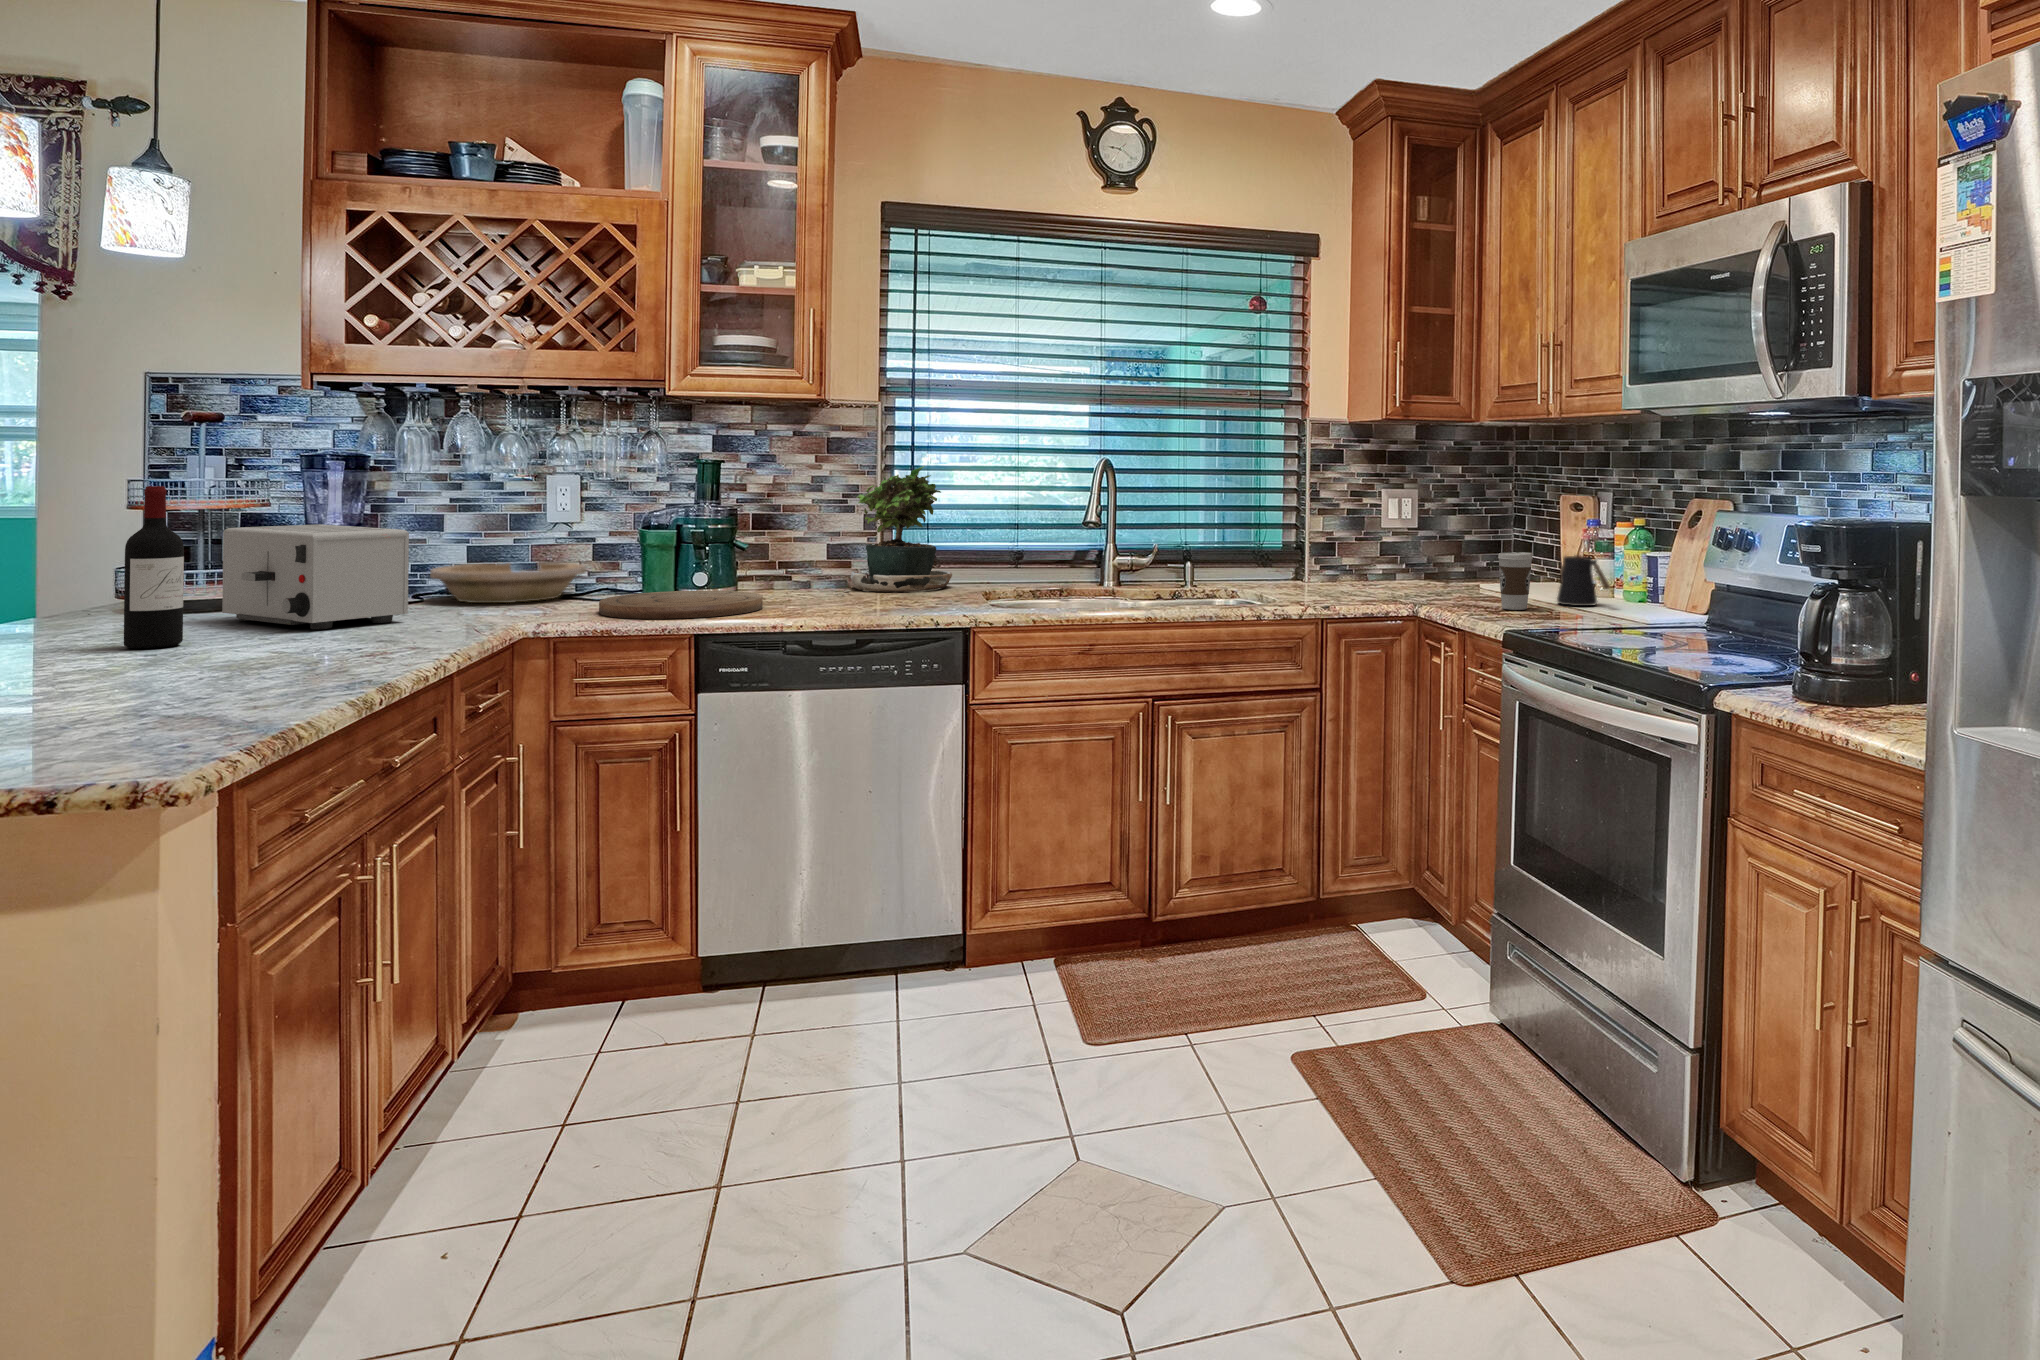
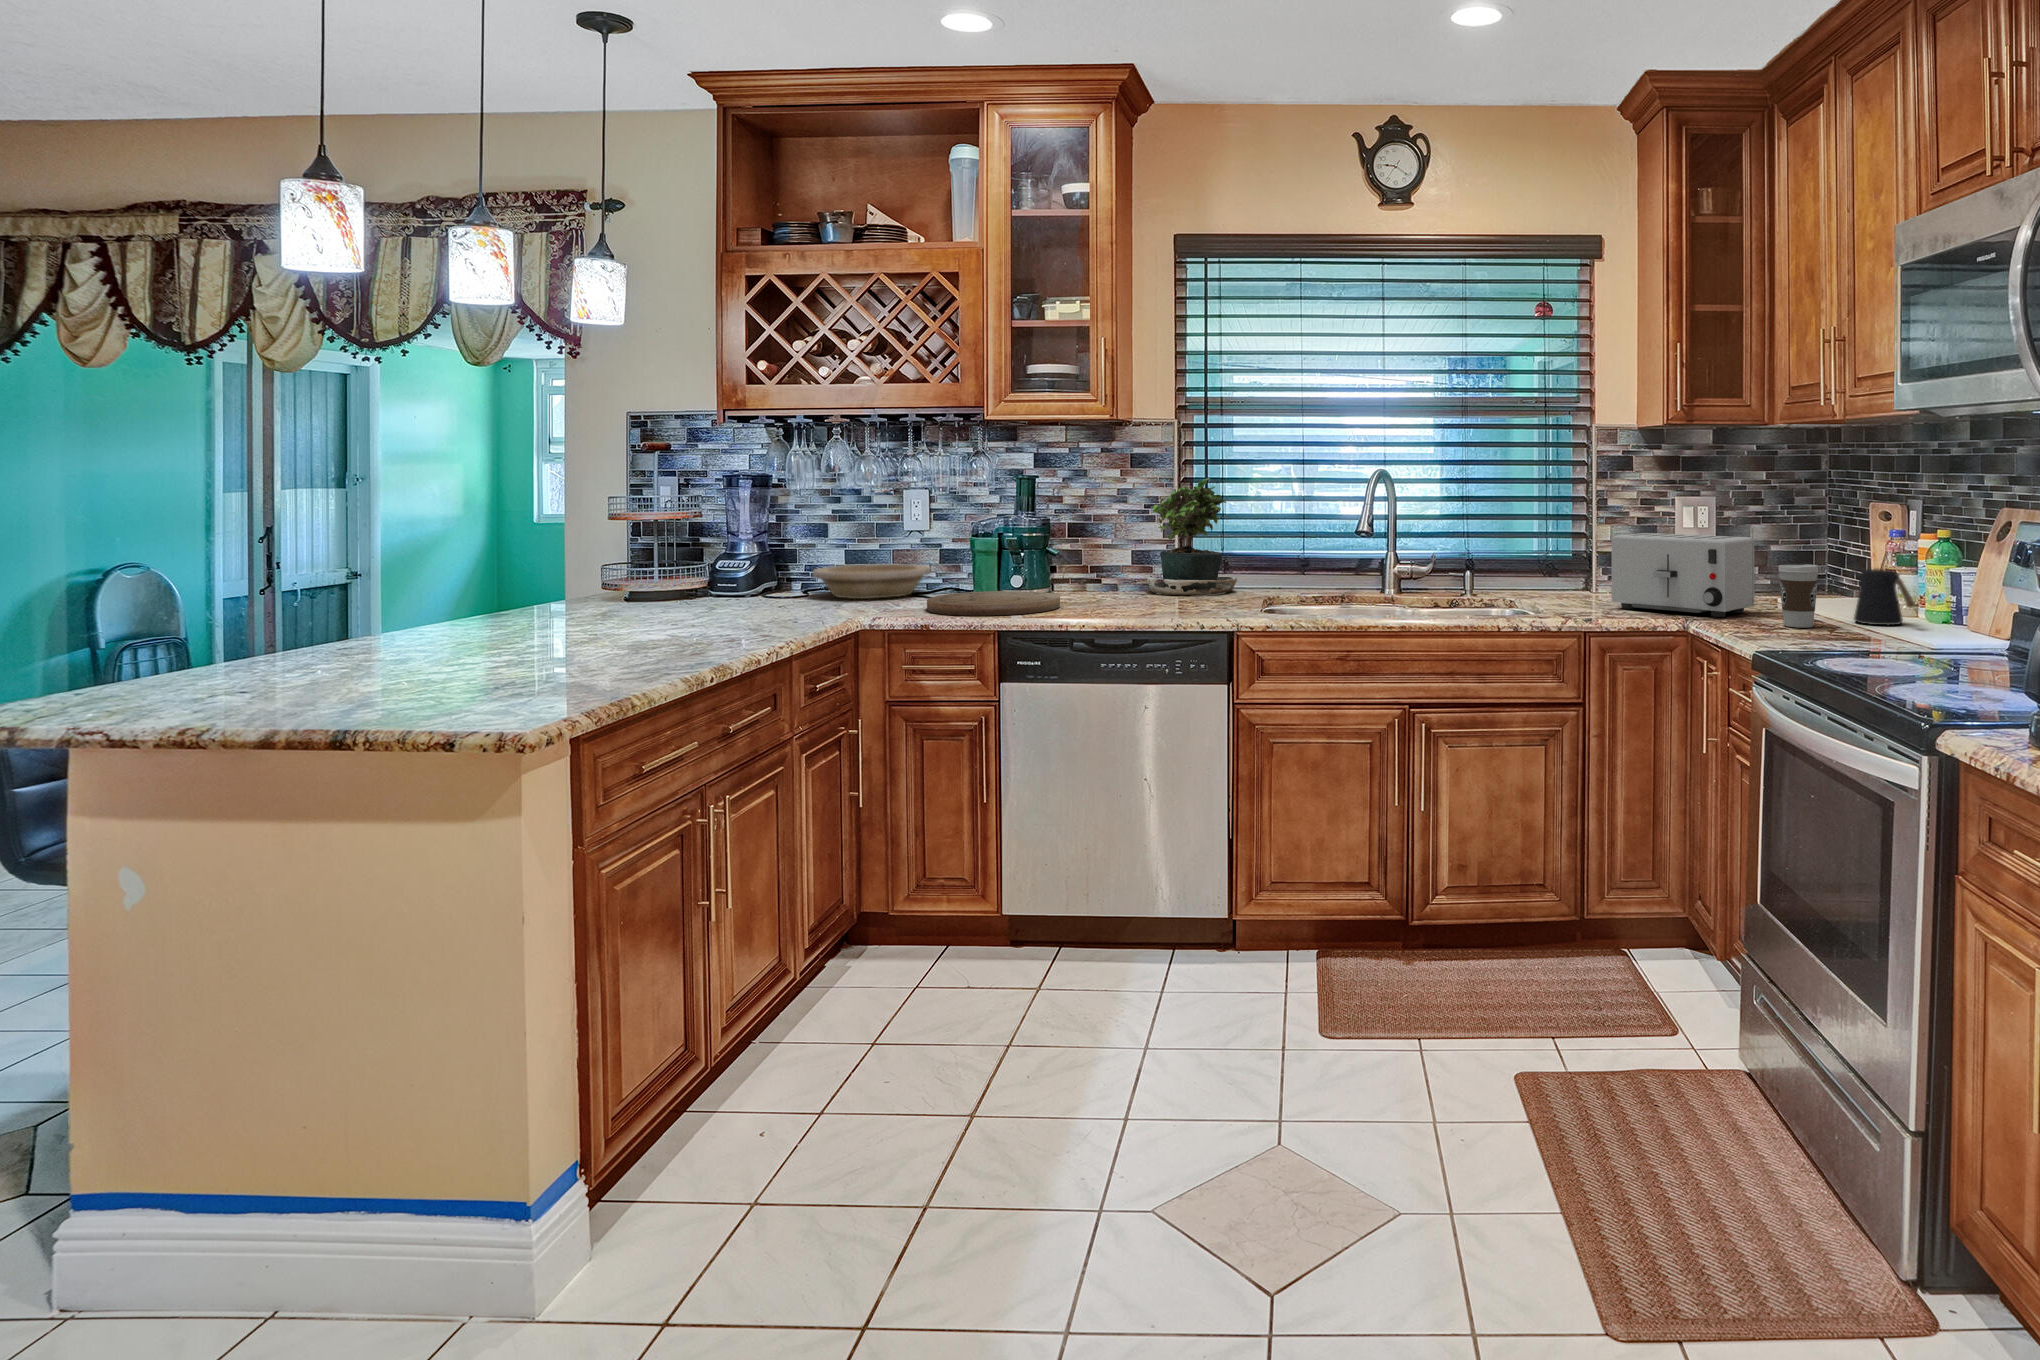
wine bottle: present [124,486,184,649] -> none [576,501,616,630]
toaster: present [222,524,409,629] -> present [1612,533,1754,617]

